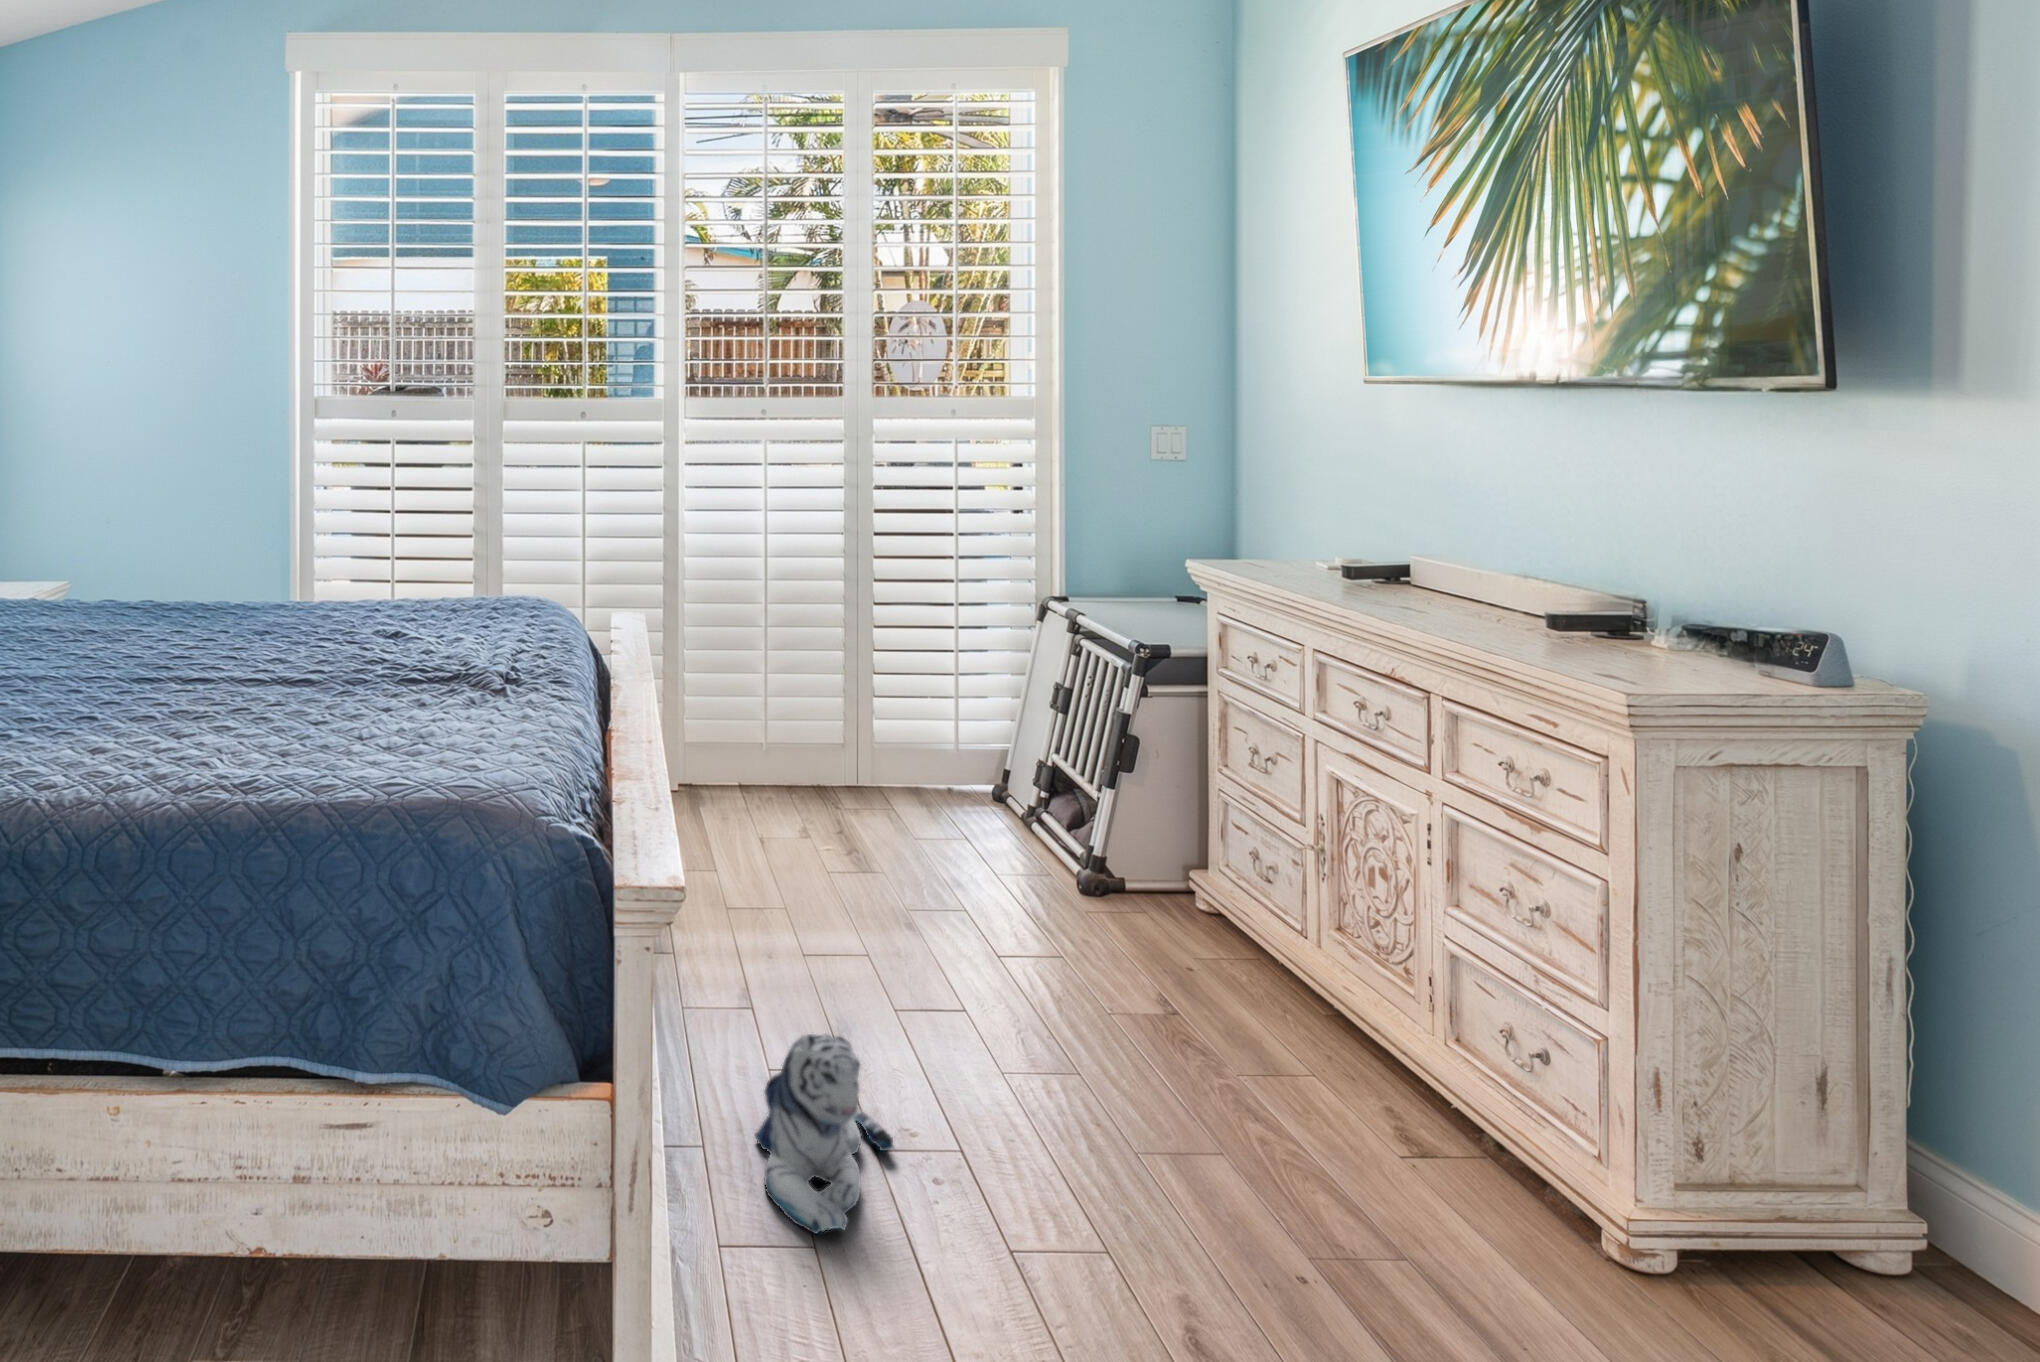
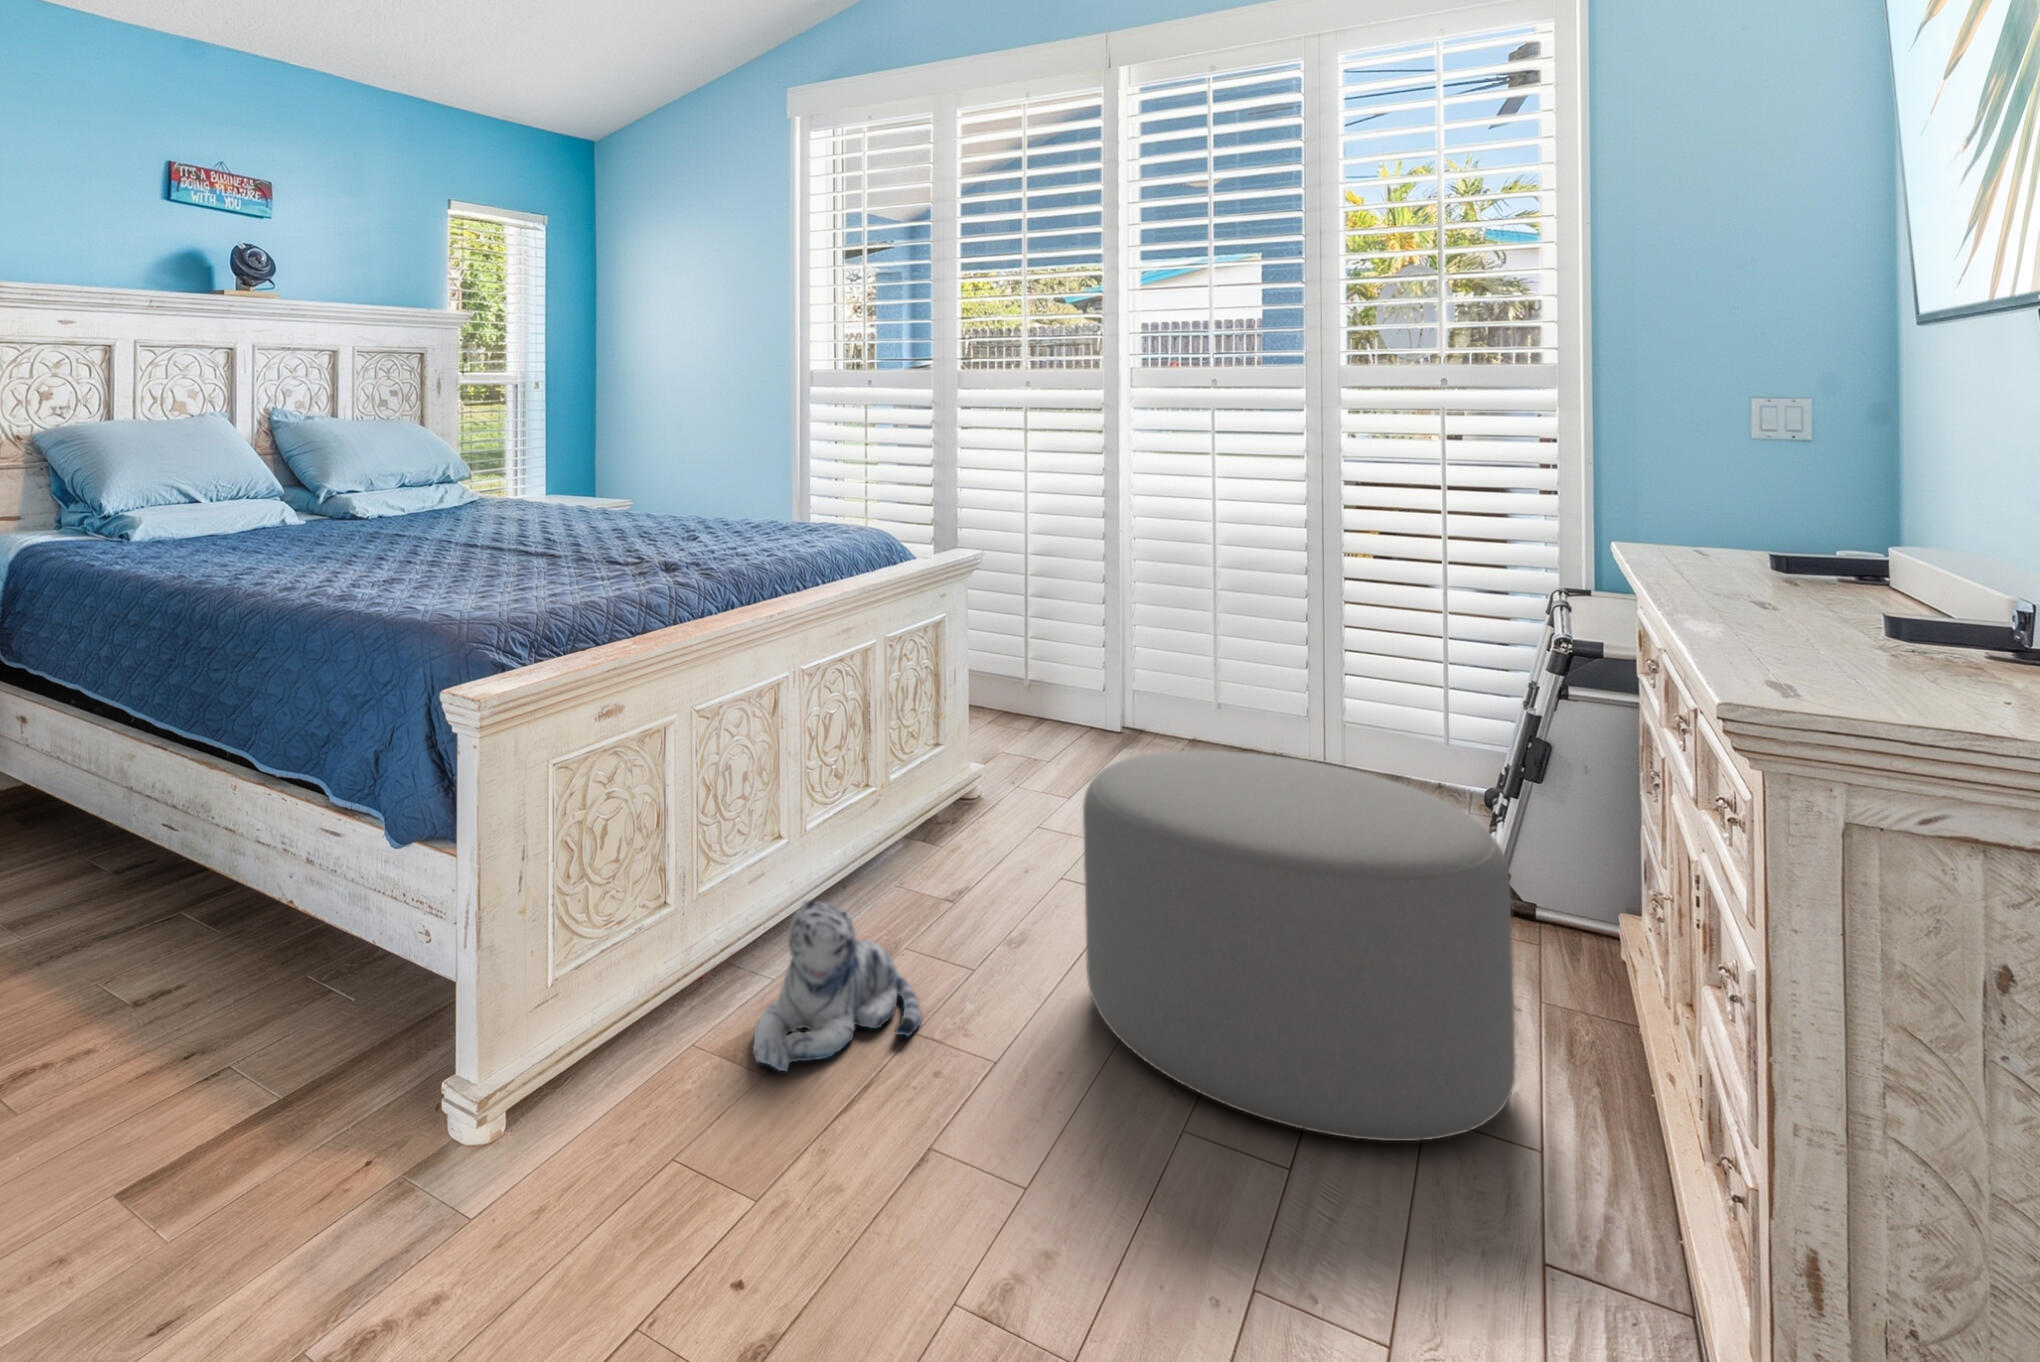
ottoman: none [943,785,1294,1114] -> present [1083,751,1516,1141]

